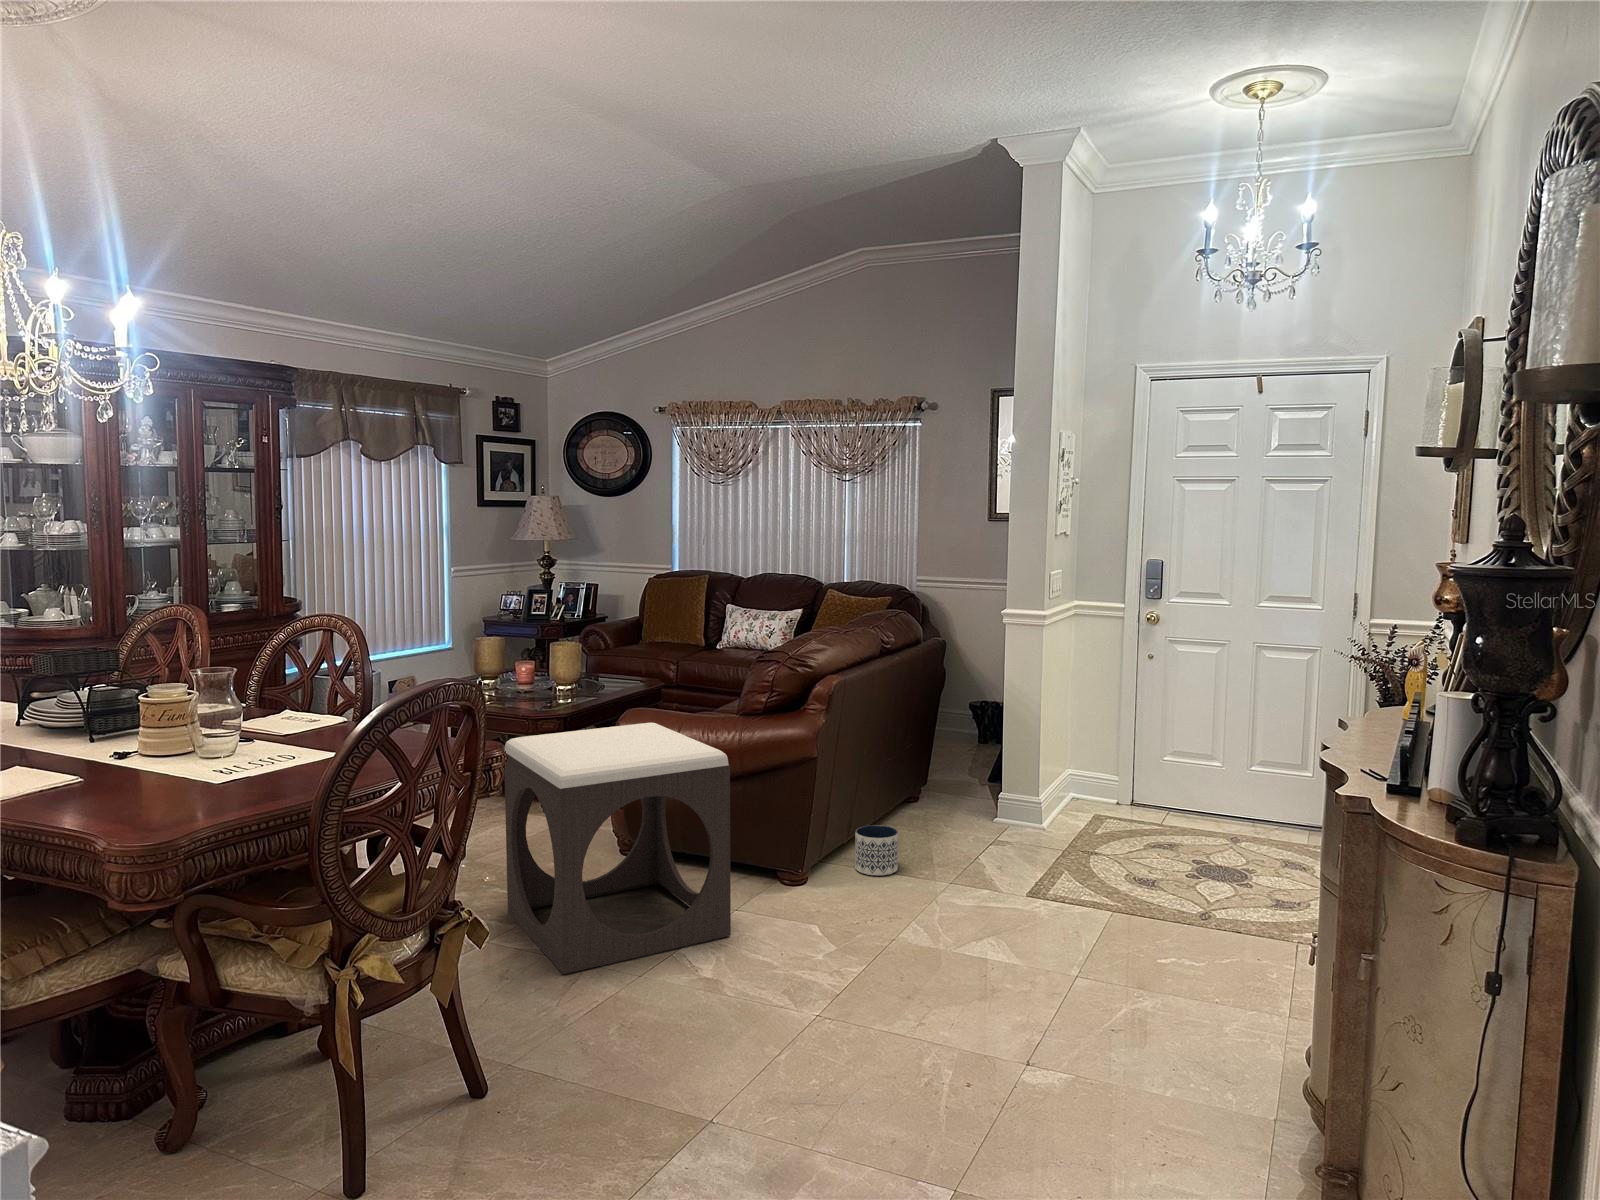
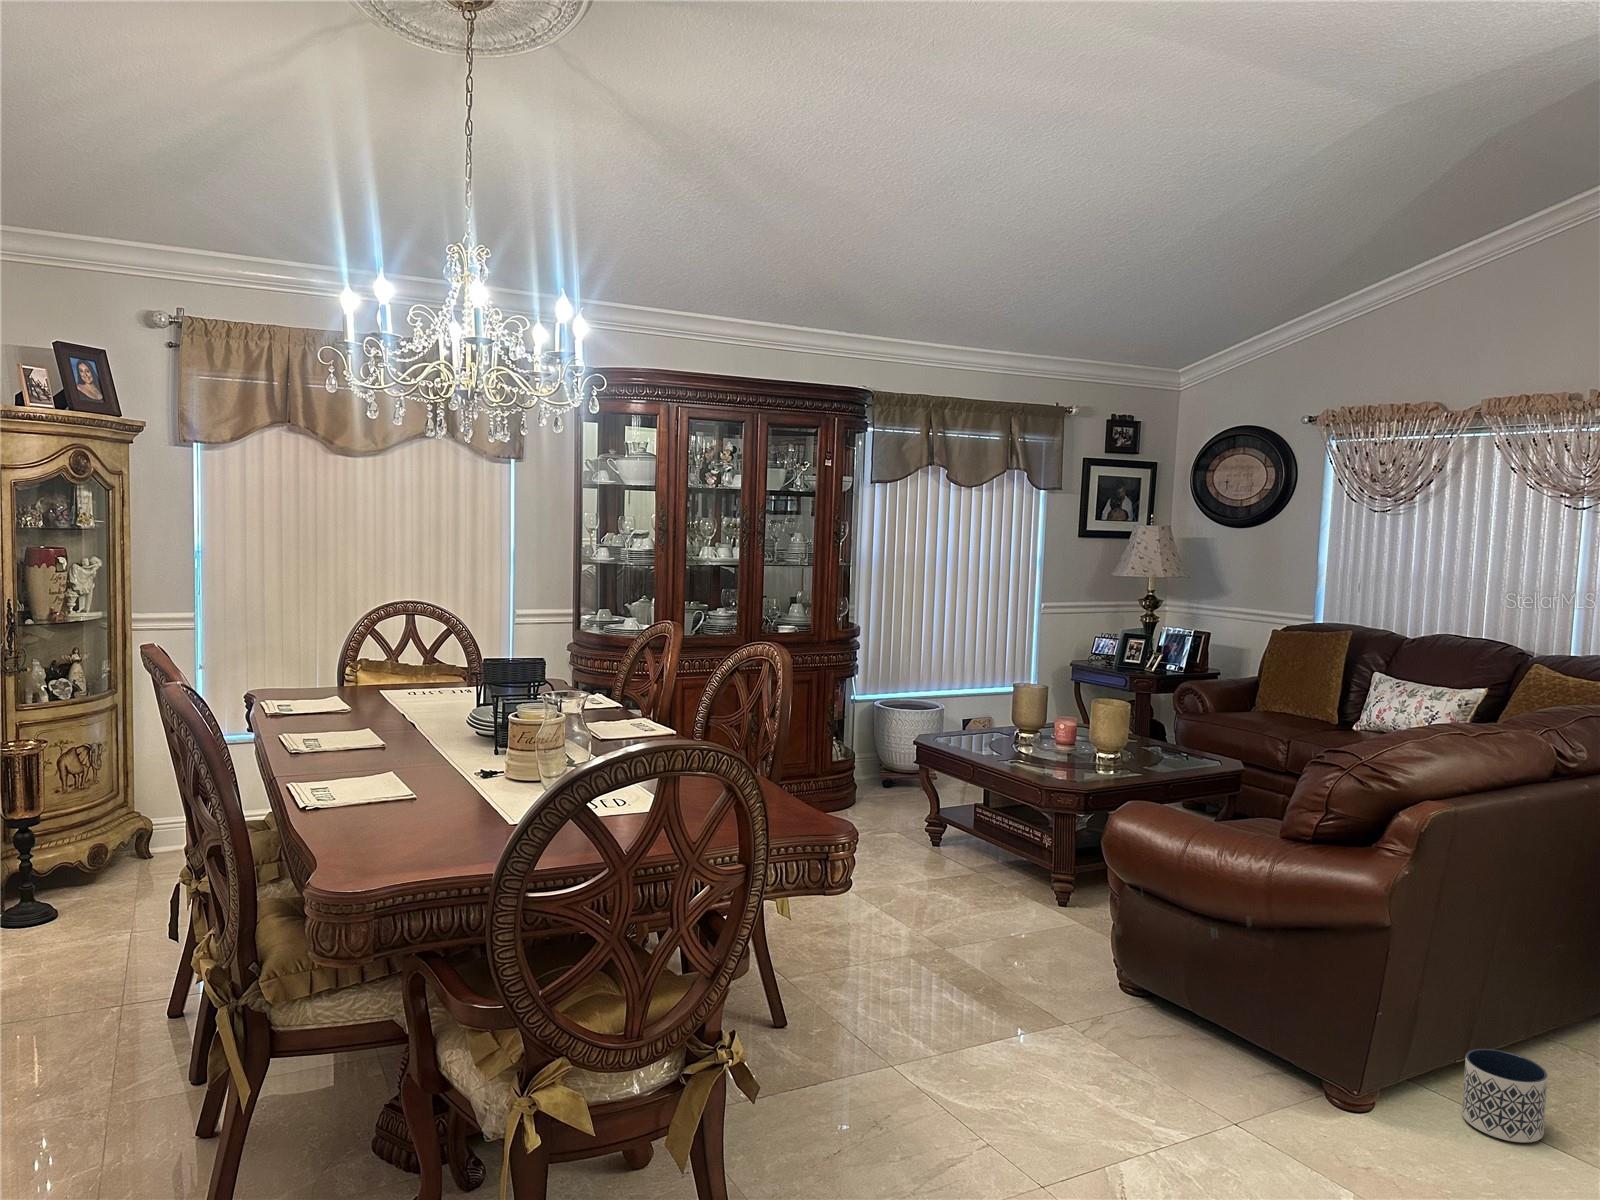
footstool: present [504,723,731,974] -> none [931,818,1208,1168]

